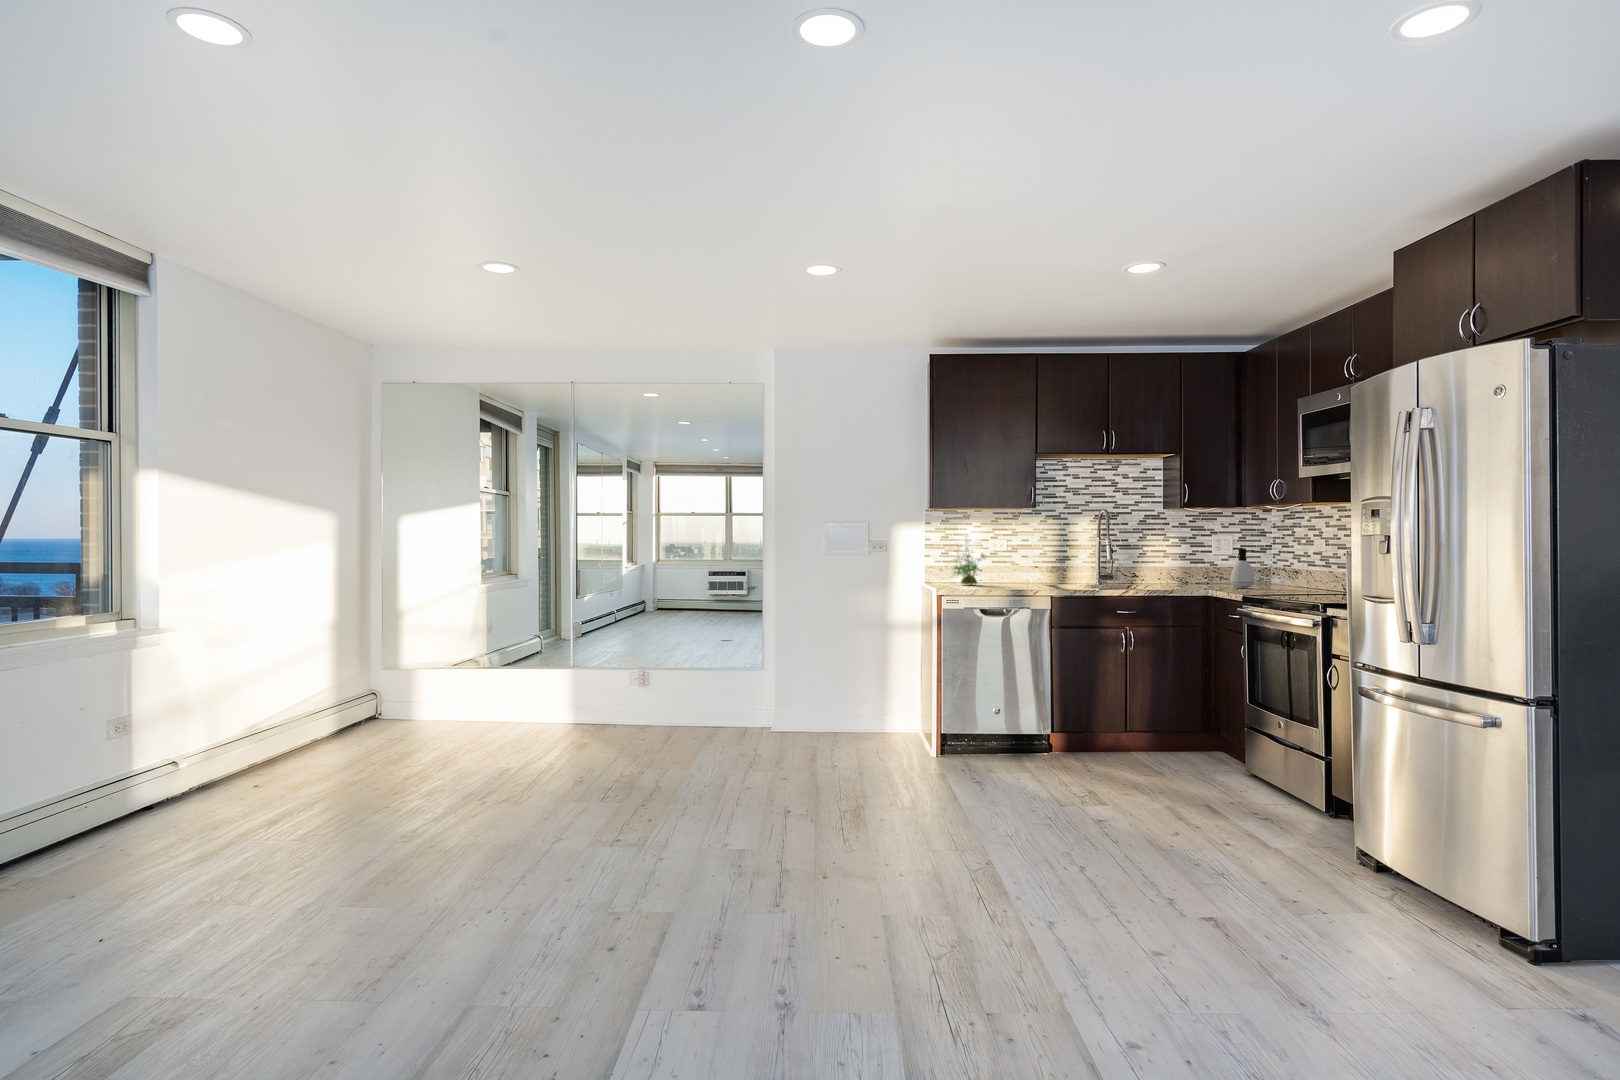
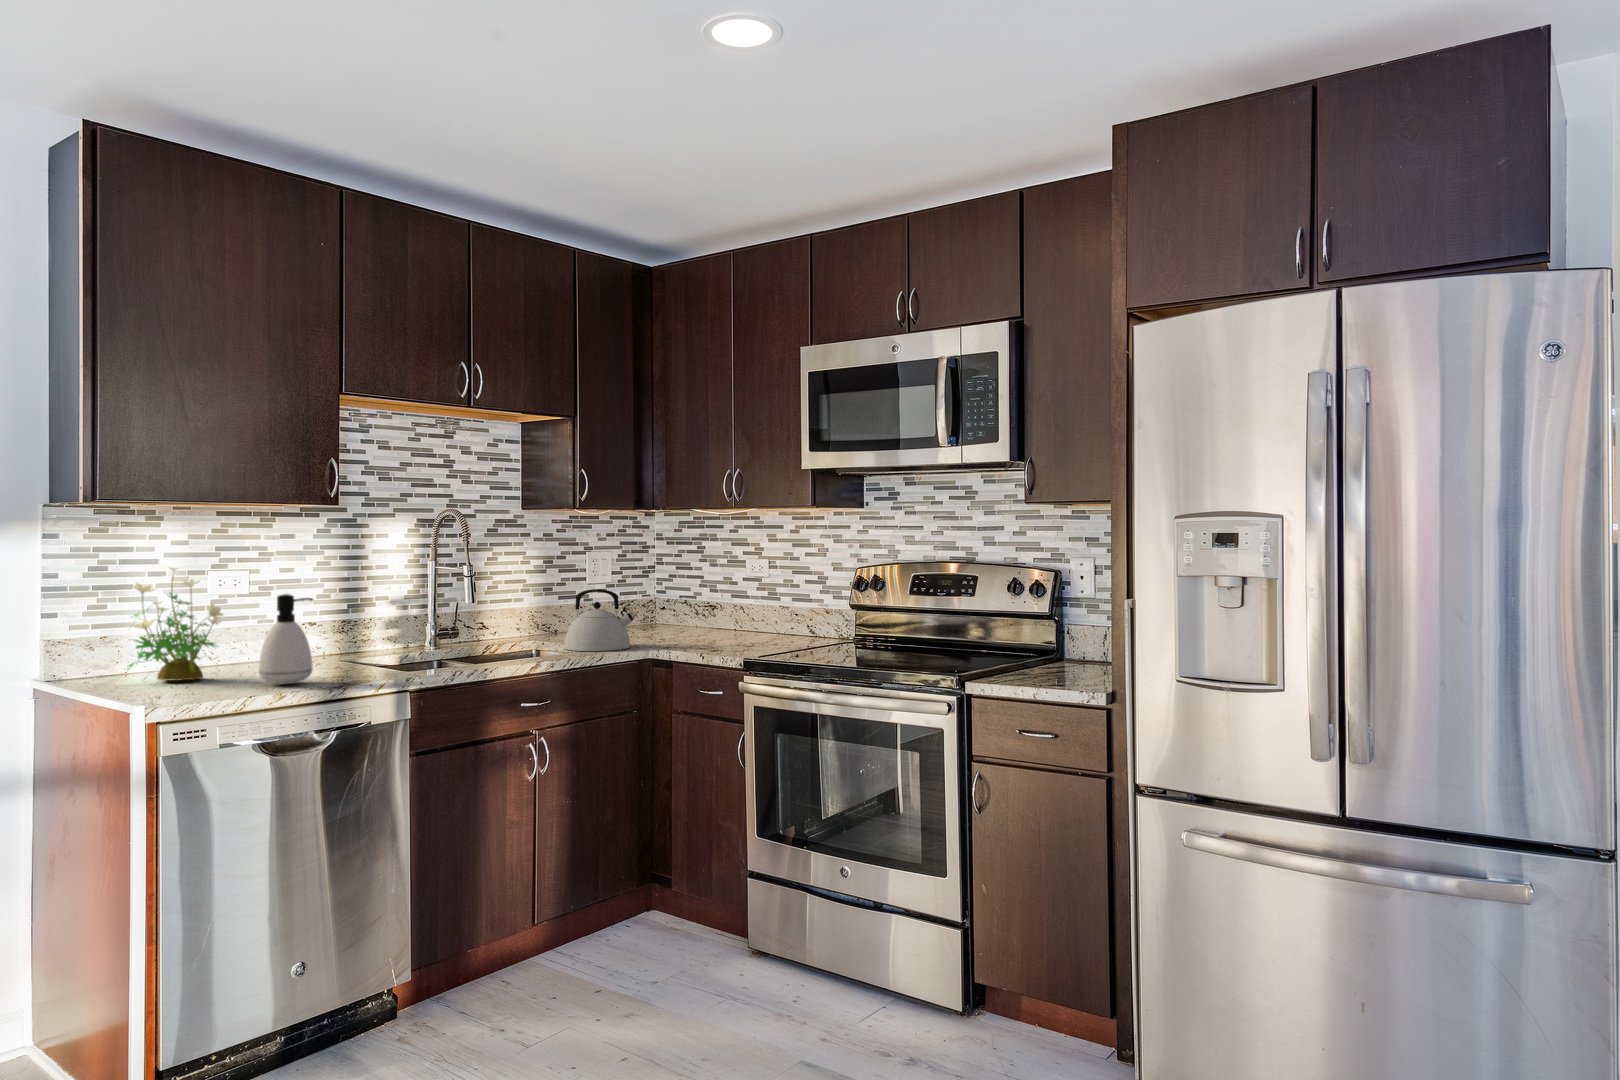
soap dispenser: present [1231,548,1255,588] -> present [259,594,313,684]
kettle: none [1162,554,1204,589] -> present [564,589,633,651]

